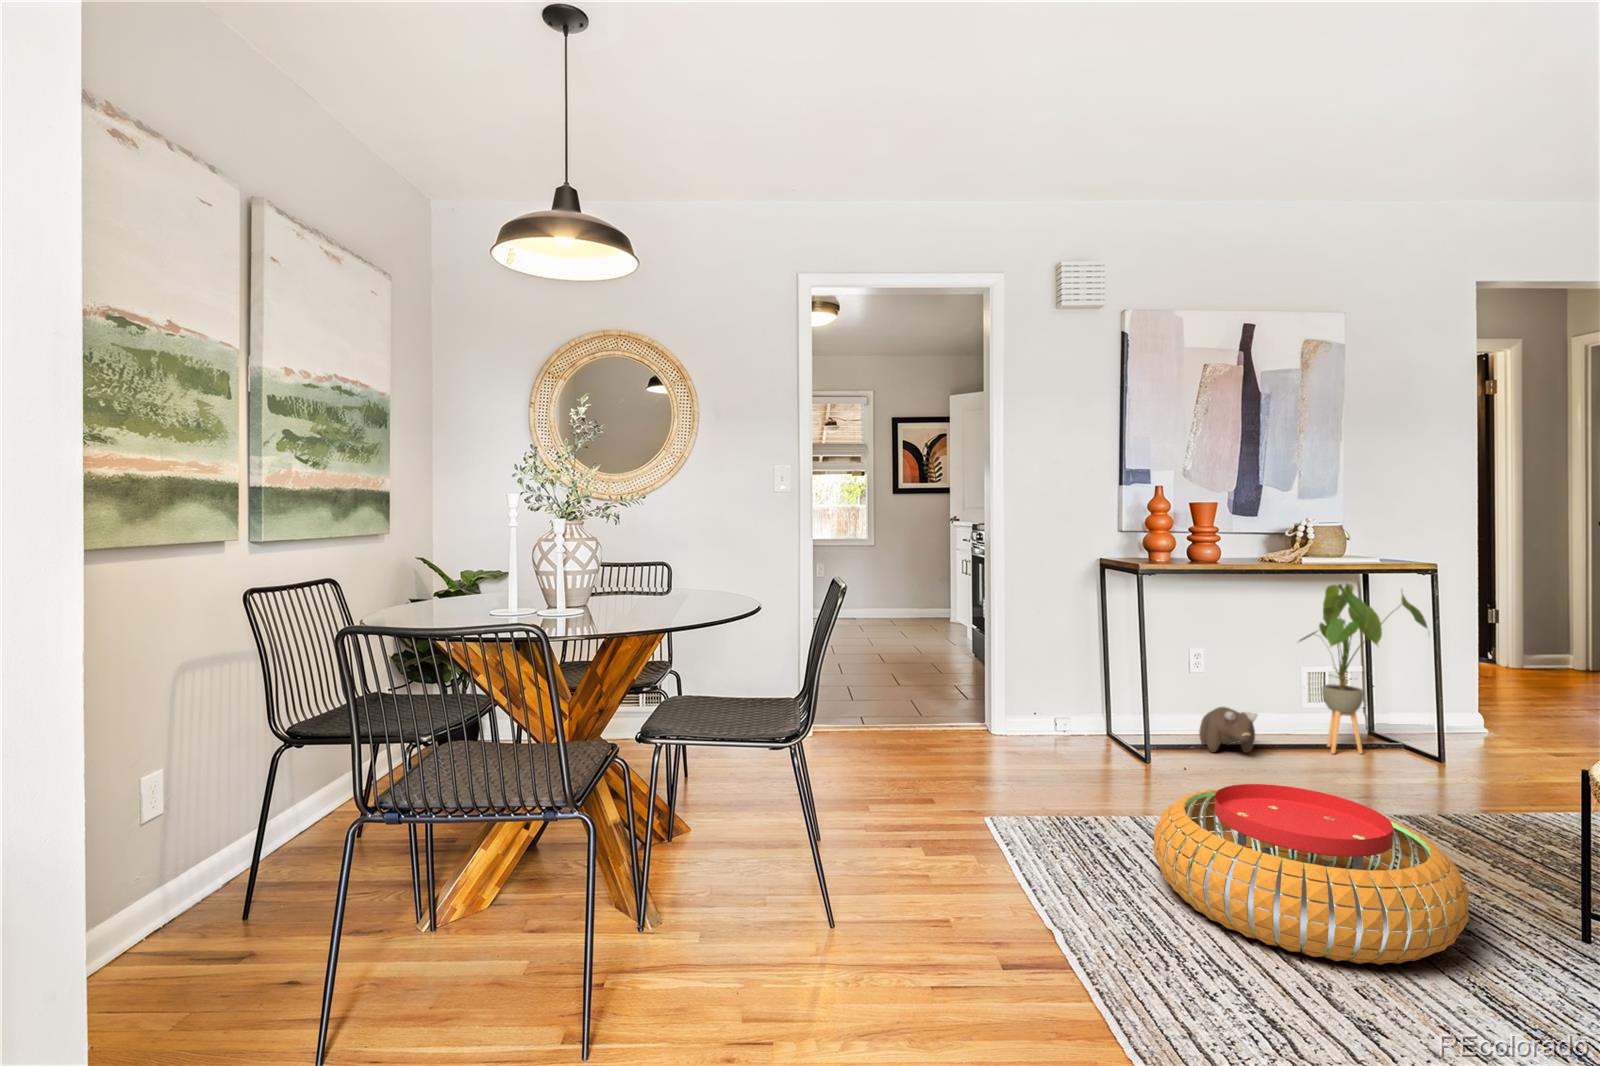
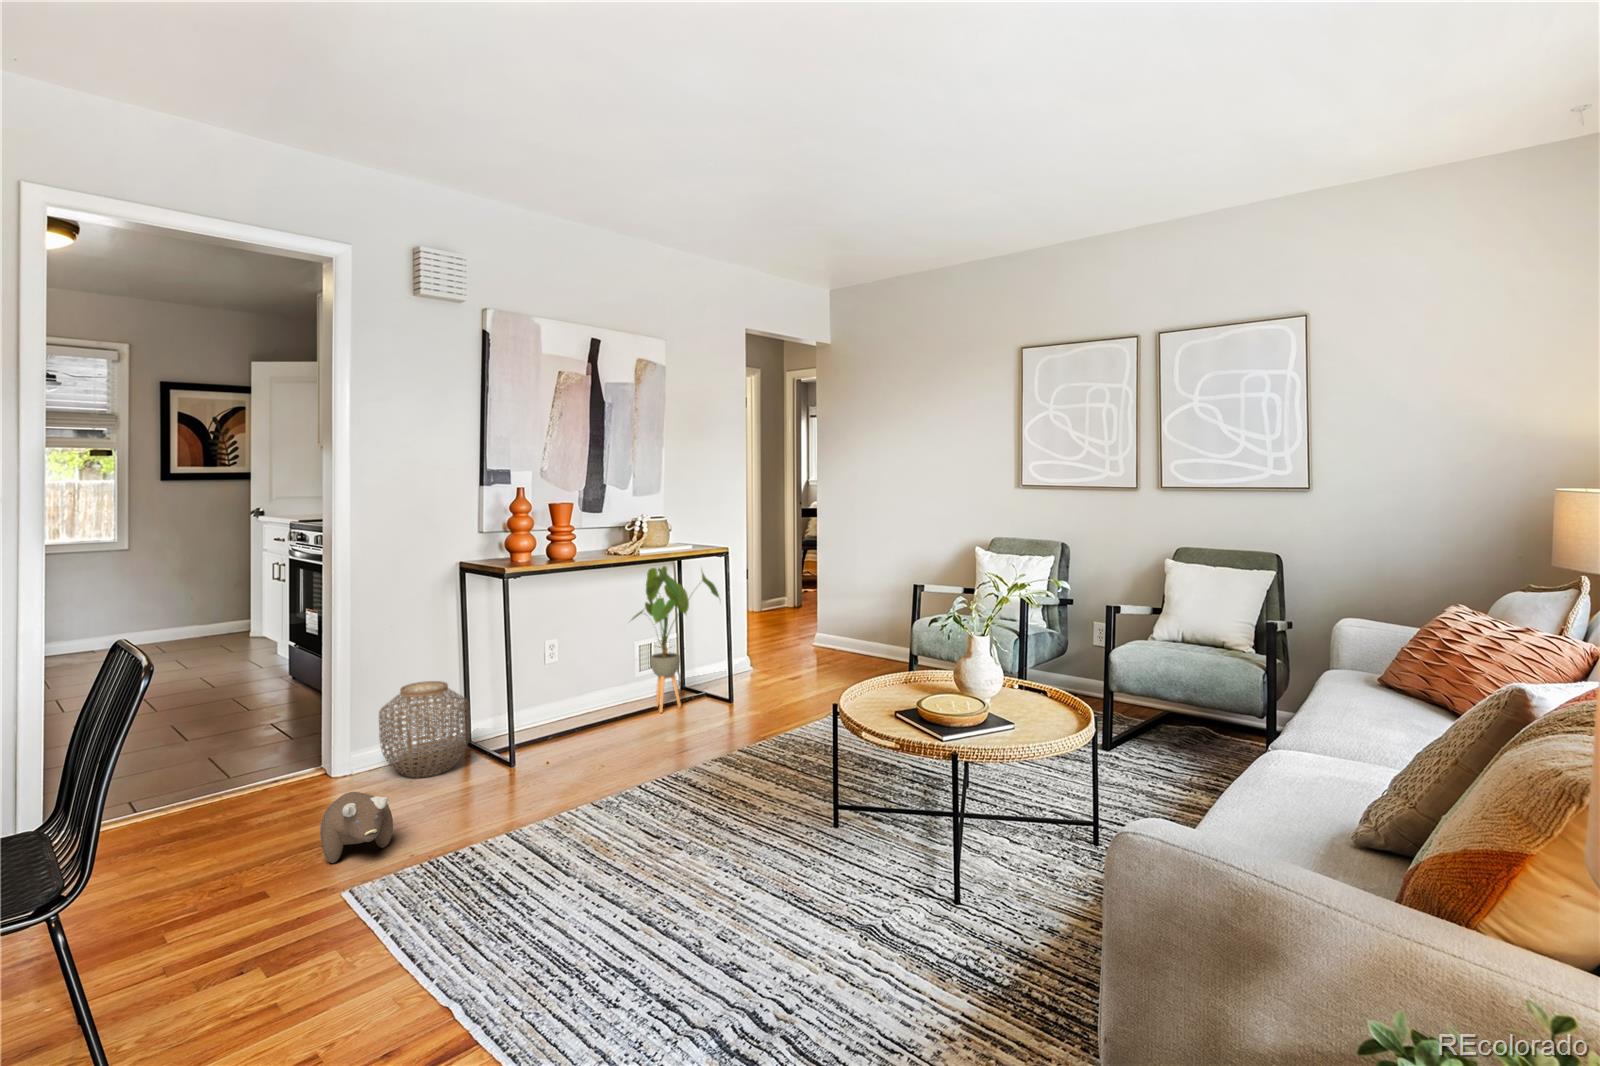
woven basket: none [1029,665,1110,753] -> present [379,681,471,778]
plush toy: present [1199,707,1257,753] -> present [320,792,393,863]
pouf: present [1153,784,1469,965] -> none [538,767,778,926]

